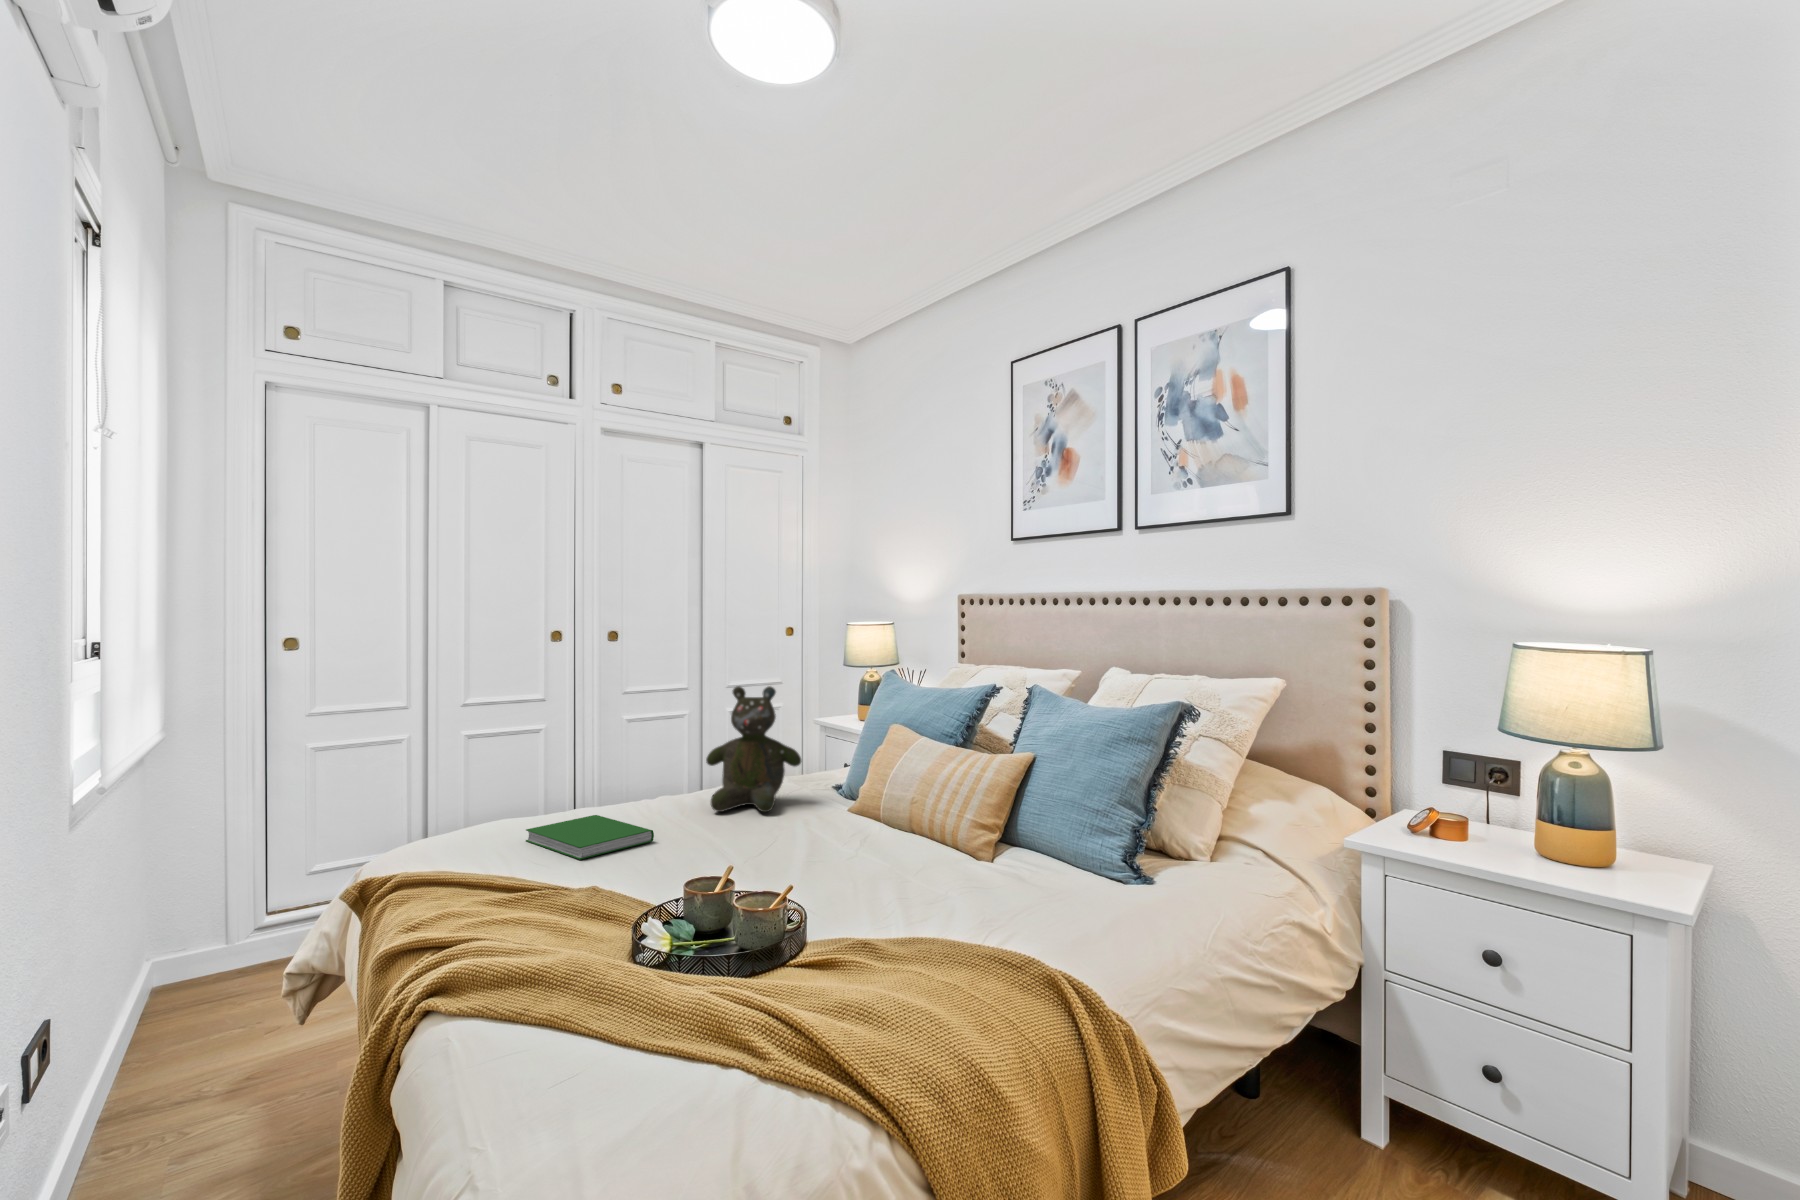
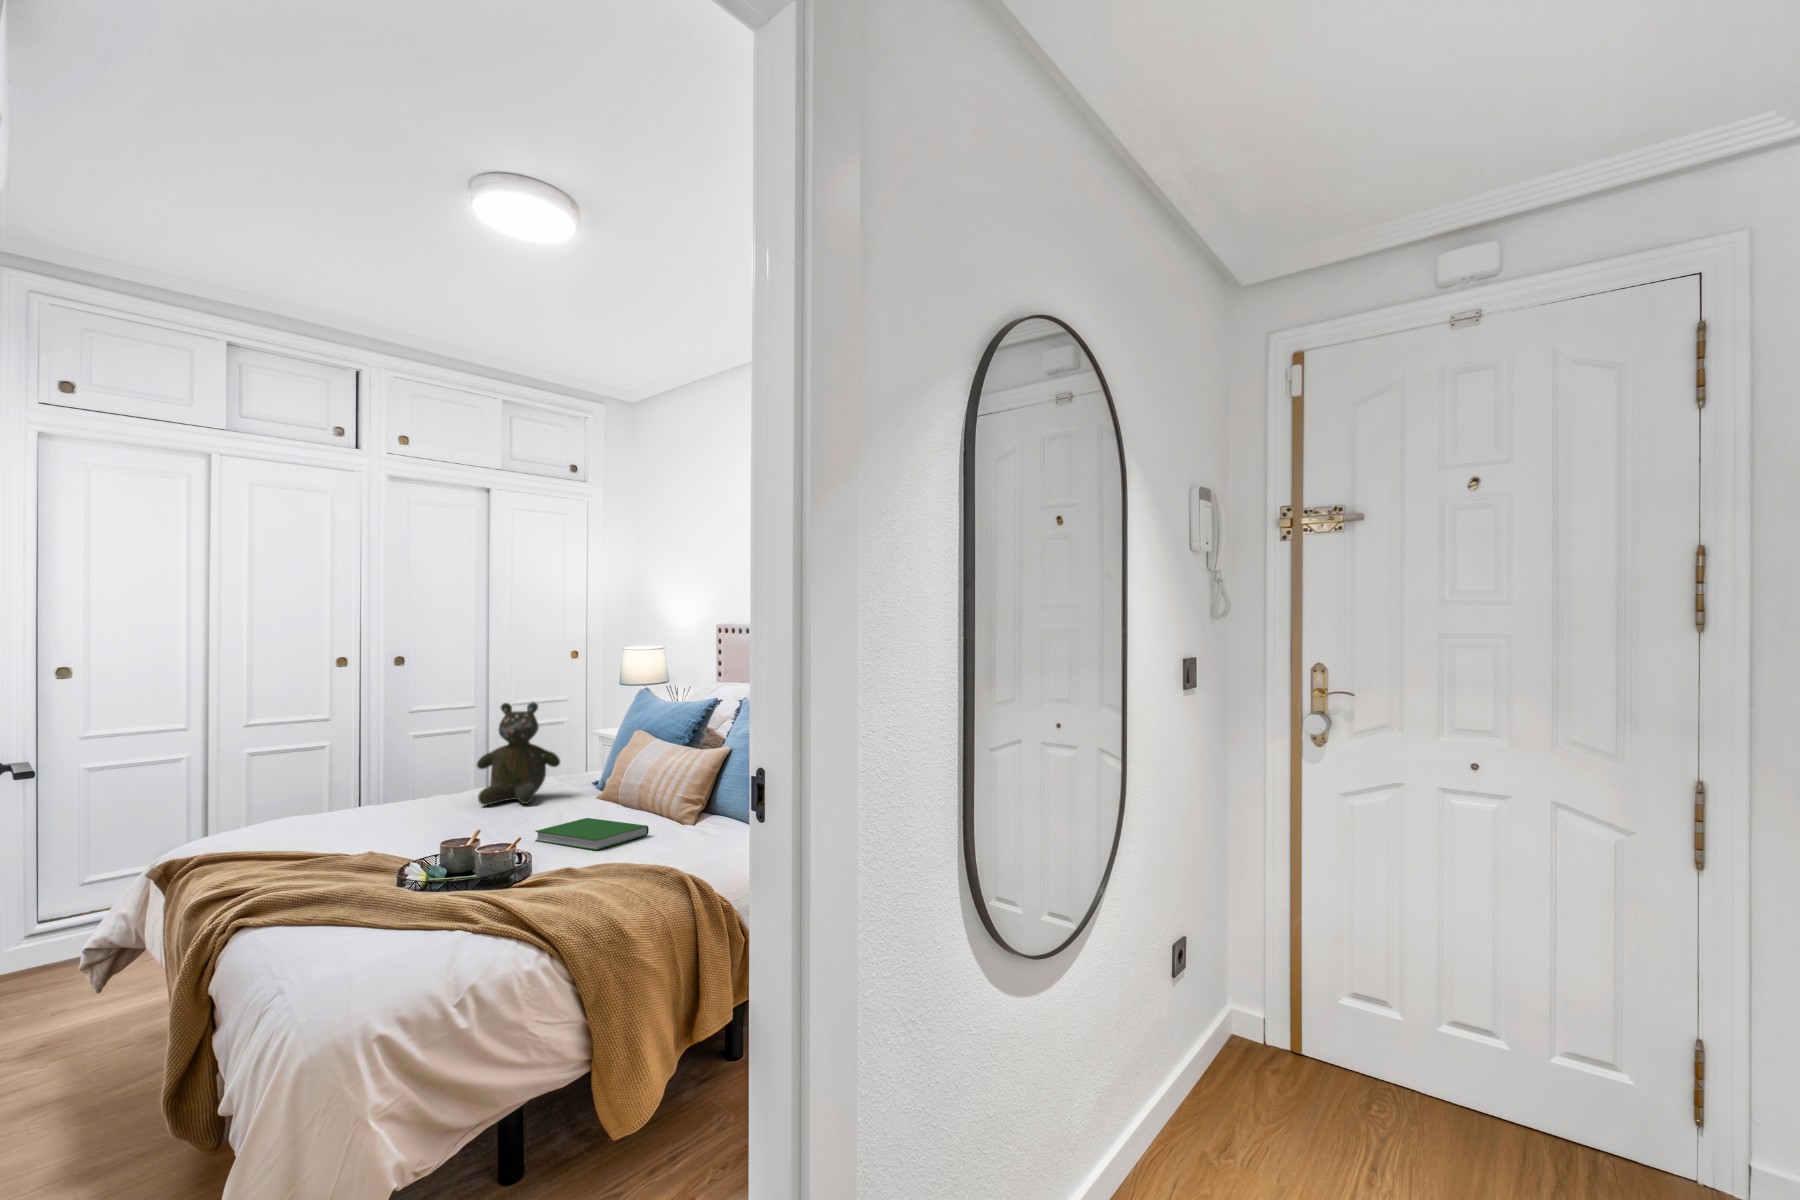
hardcover book: present [526,815,654,860] -> present [535,818,649,850]

